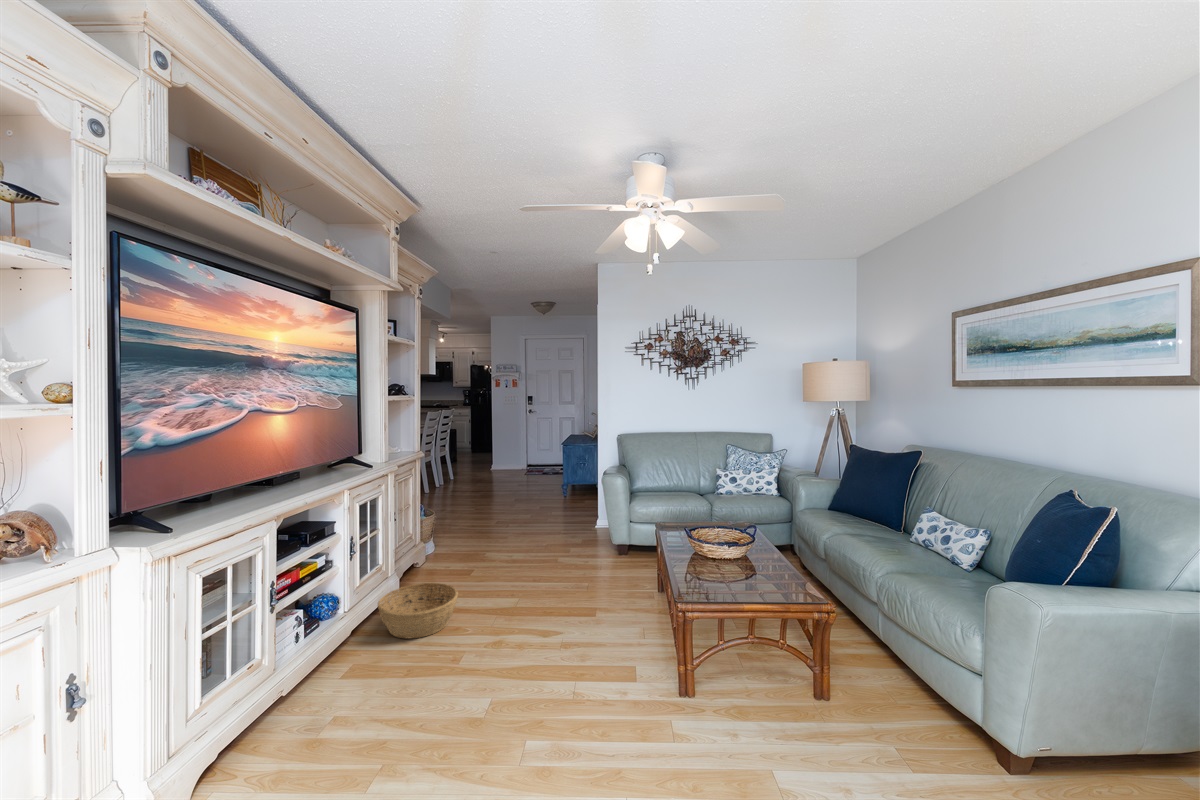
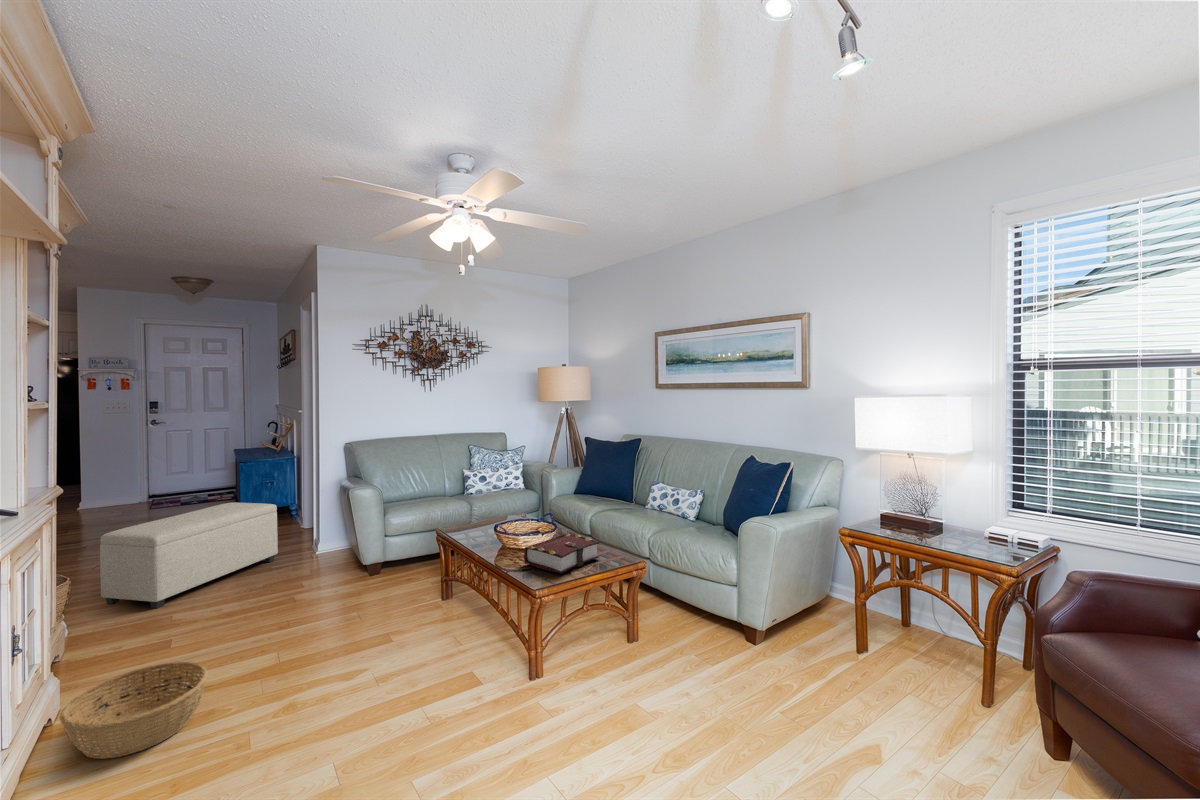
ottoman: none [459,476,567,545] -> present [100,502,278,608]
book: none [693,550,779,593] -> present [524,534,600,573]

